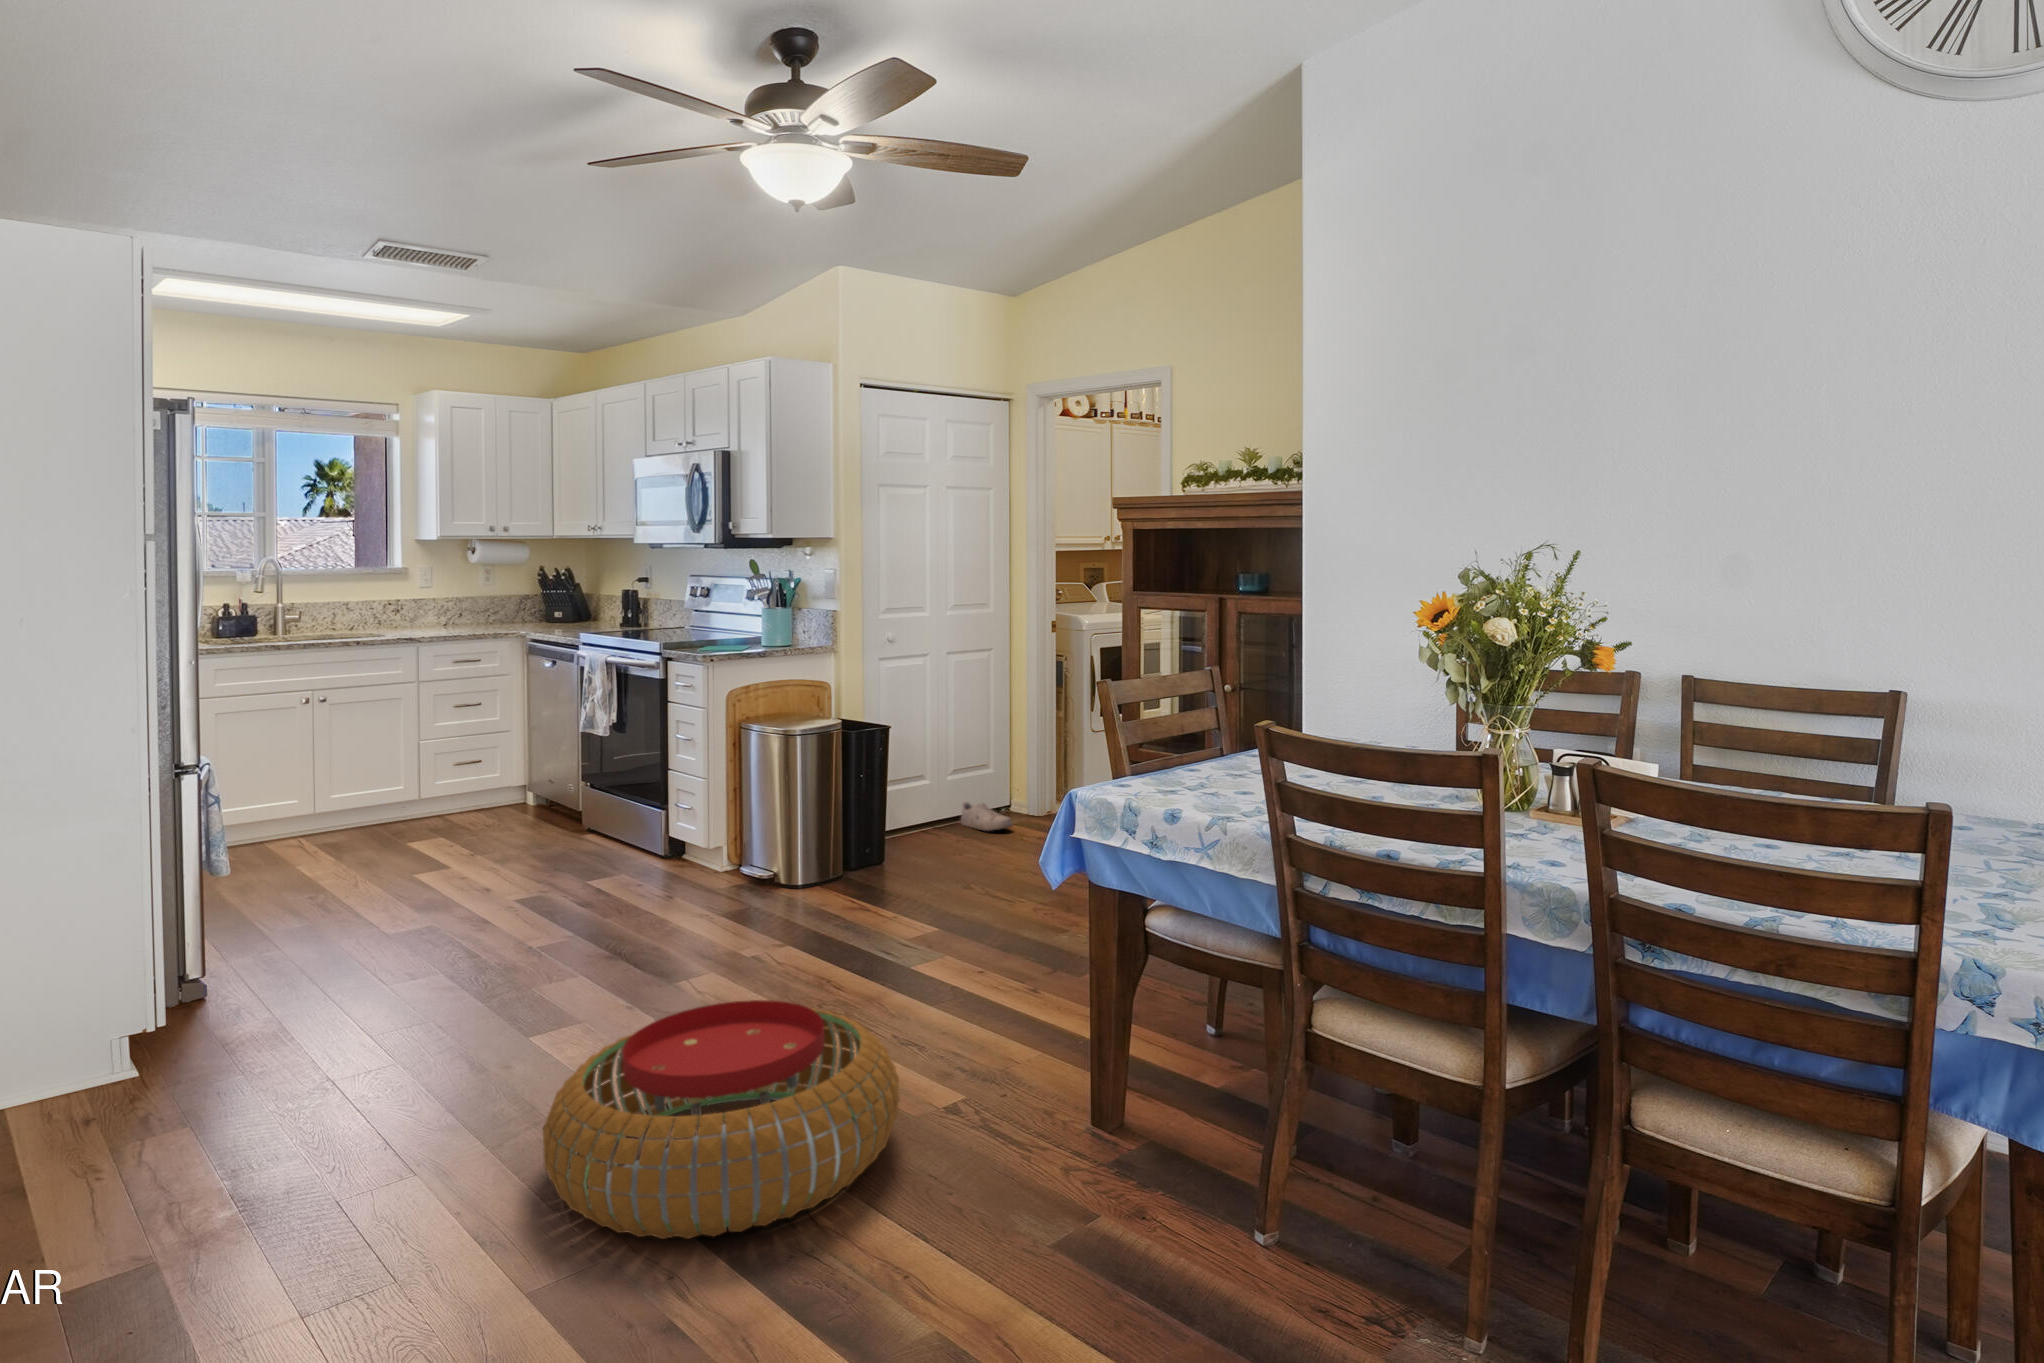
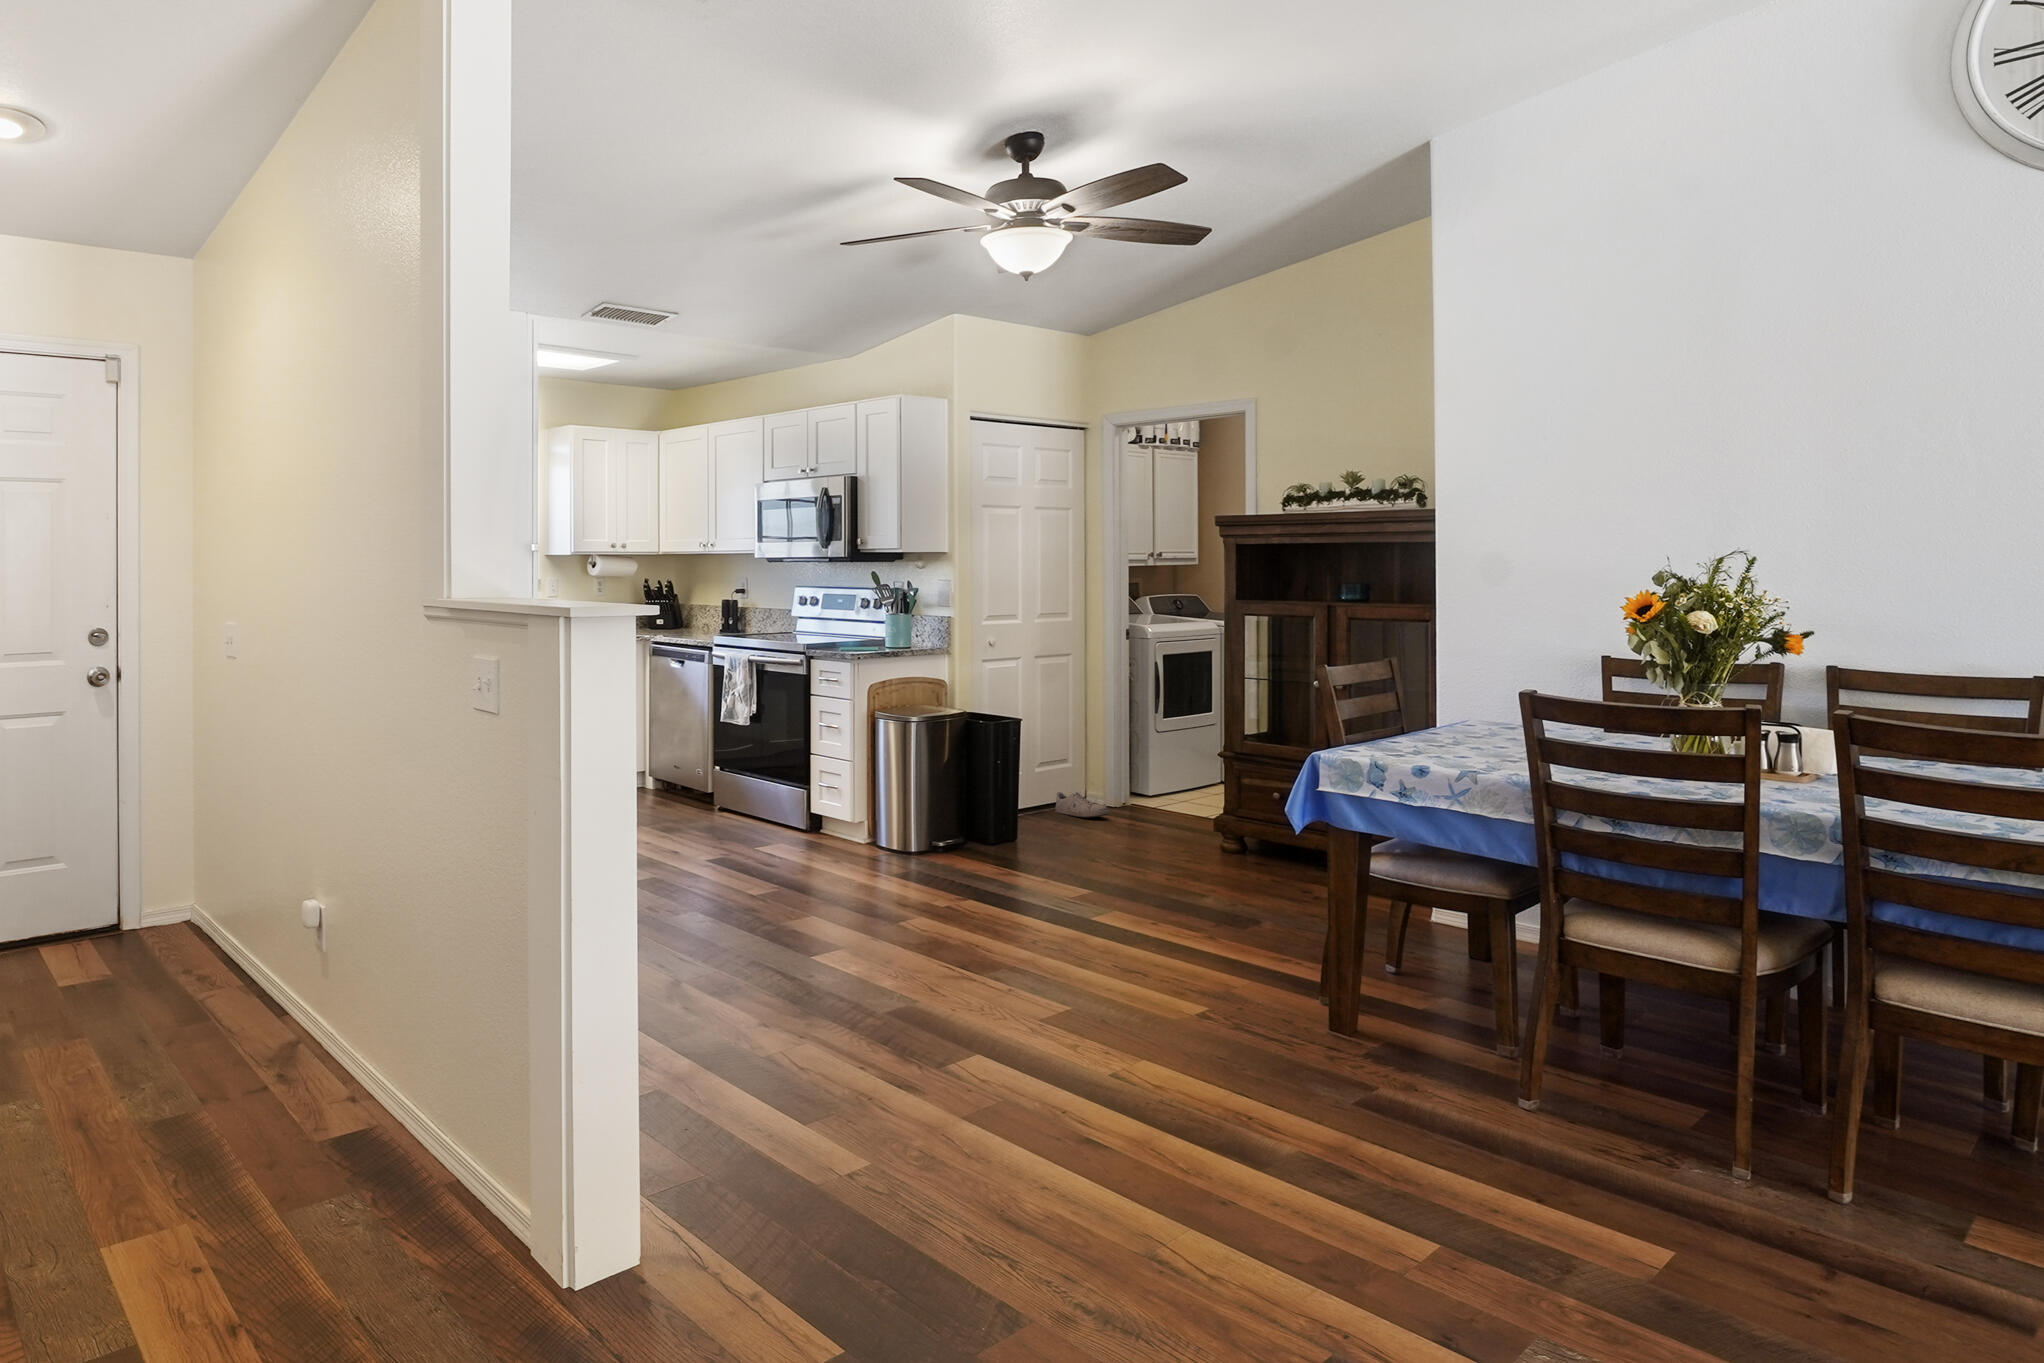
pouf: present [543,1000,900,1239] -> none [912,918,1188,1079]

